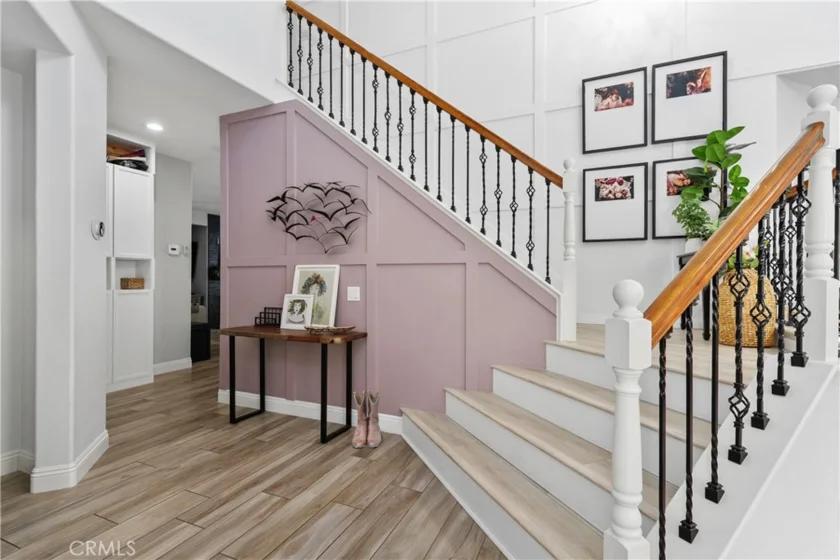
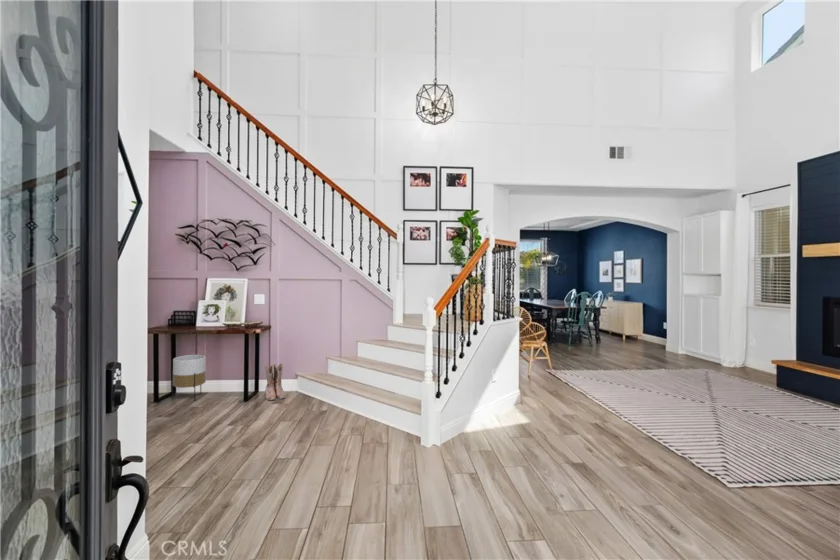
planter: none [250,365,290,430] -> present [172,355,206,401]

